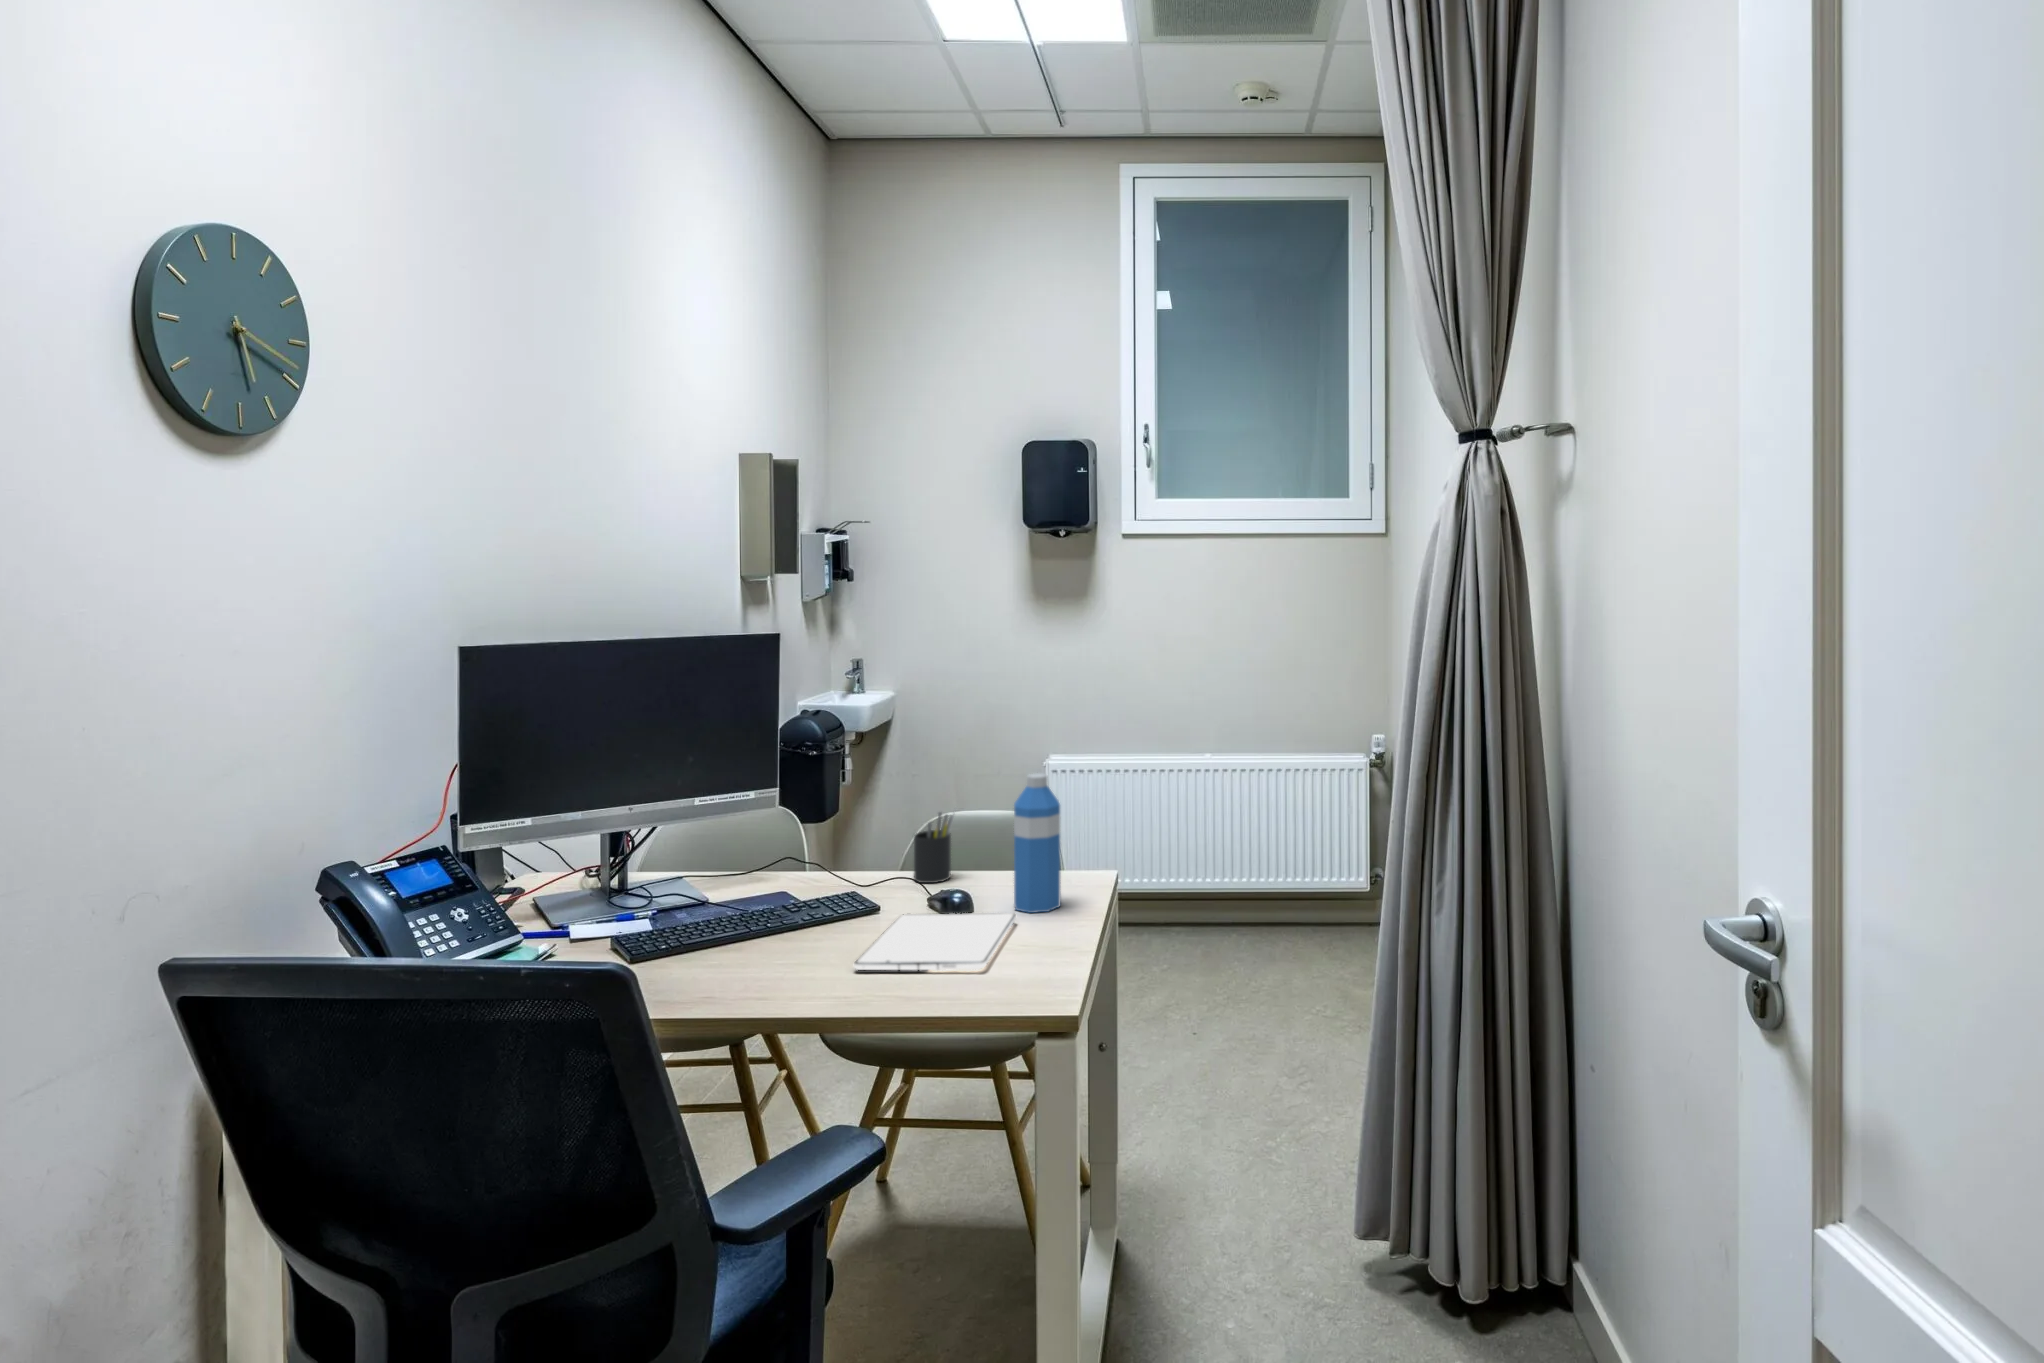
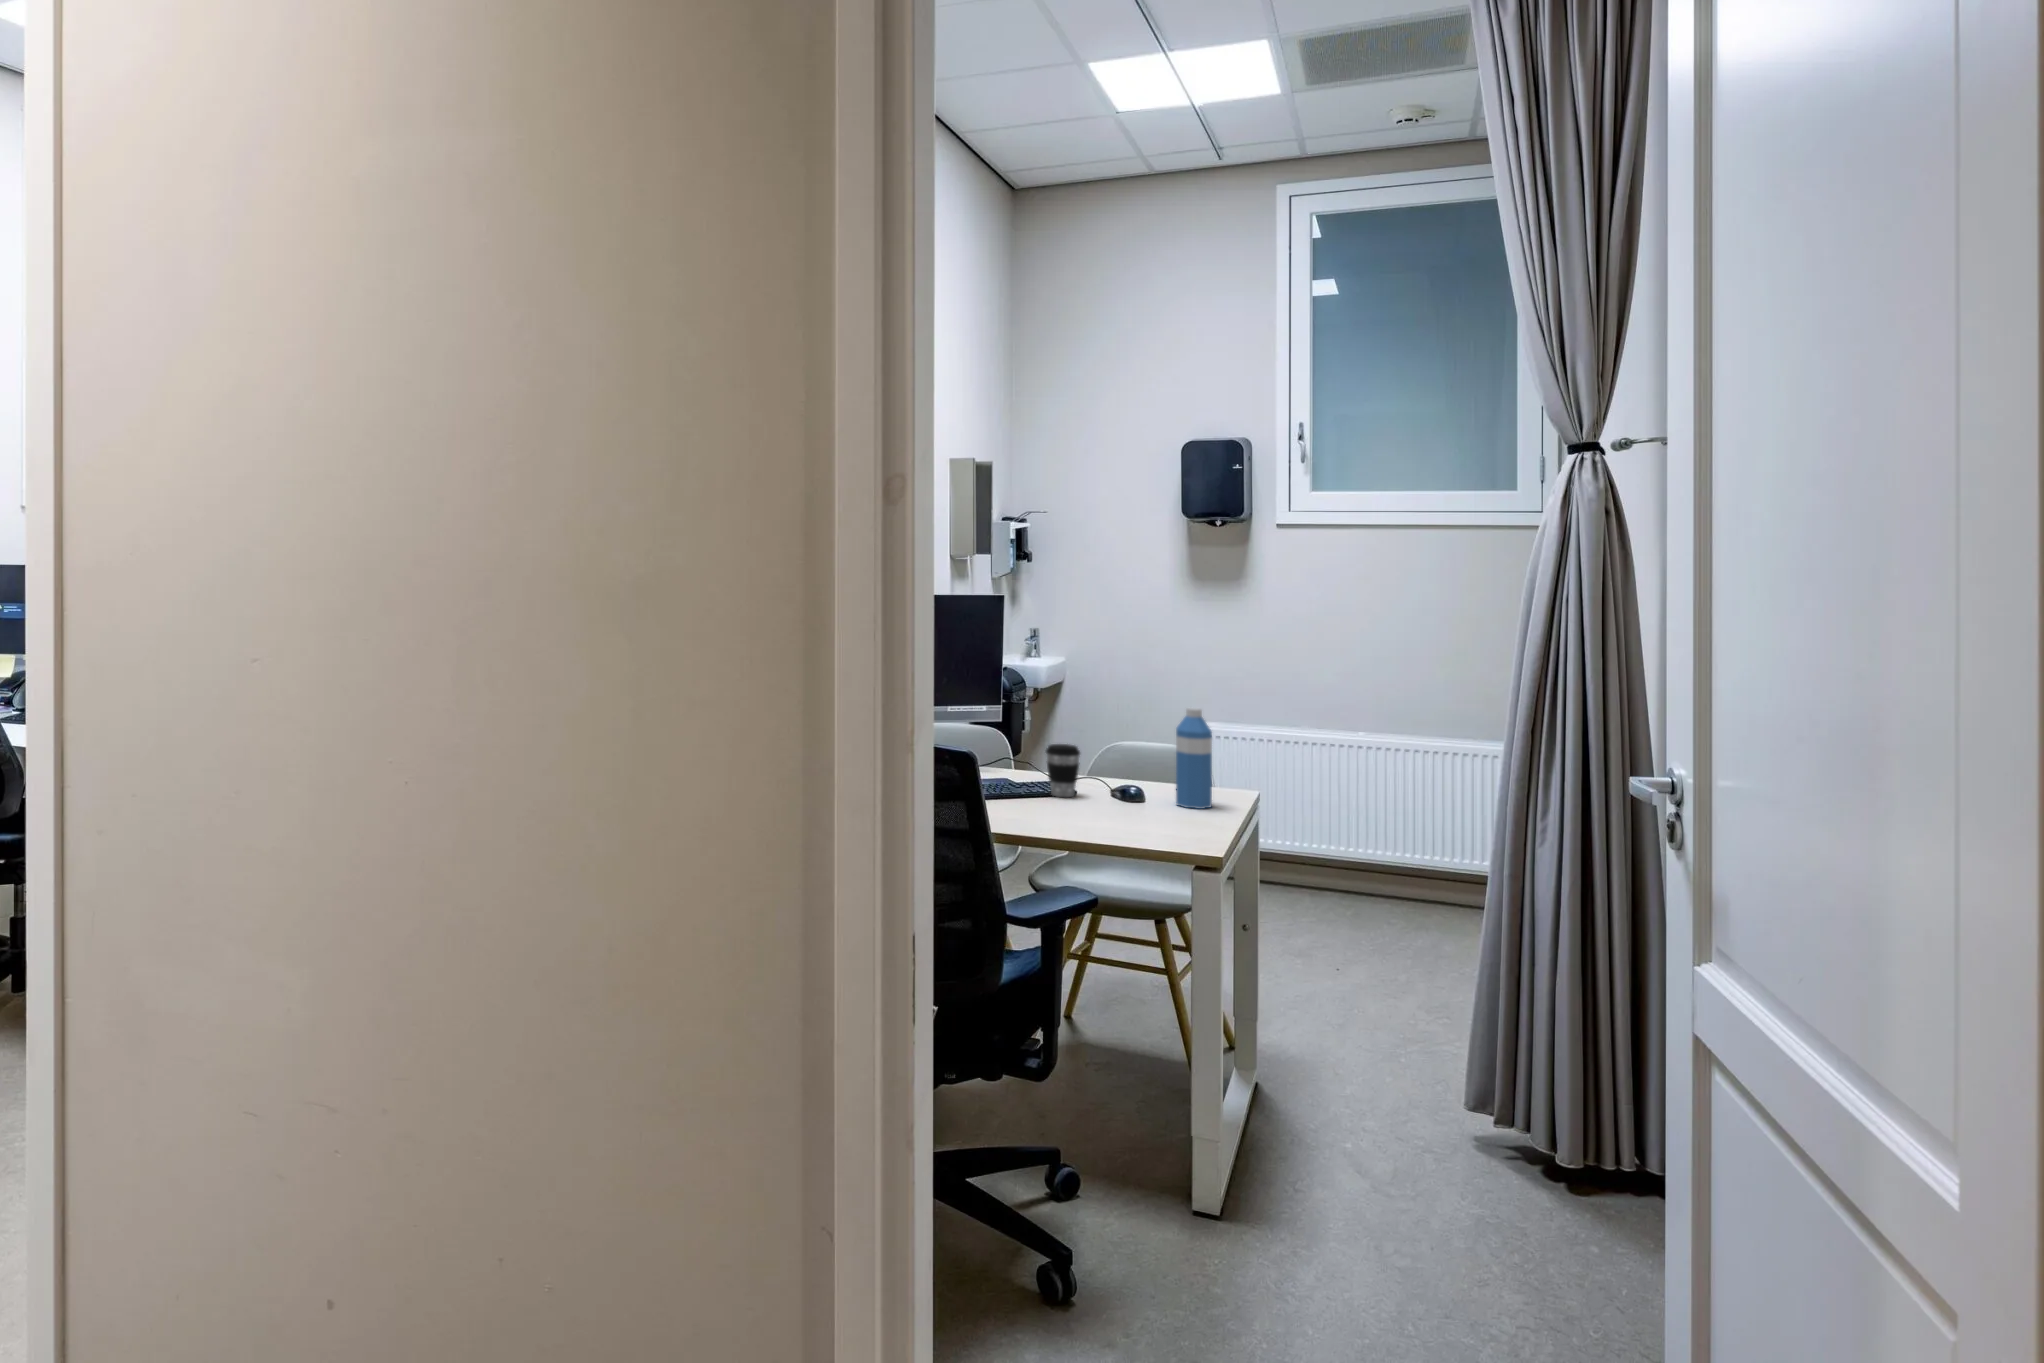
pen holder: present [914,812,954,883] -> none [1098,731,1131,785]
coffee cup: none [834,840,885,919] -> present [1046,744,1080,797]
tablet: present [854,913,1016,970] -> none [1065,796,1178,828]

